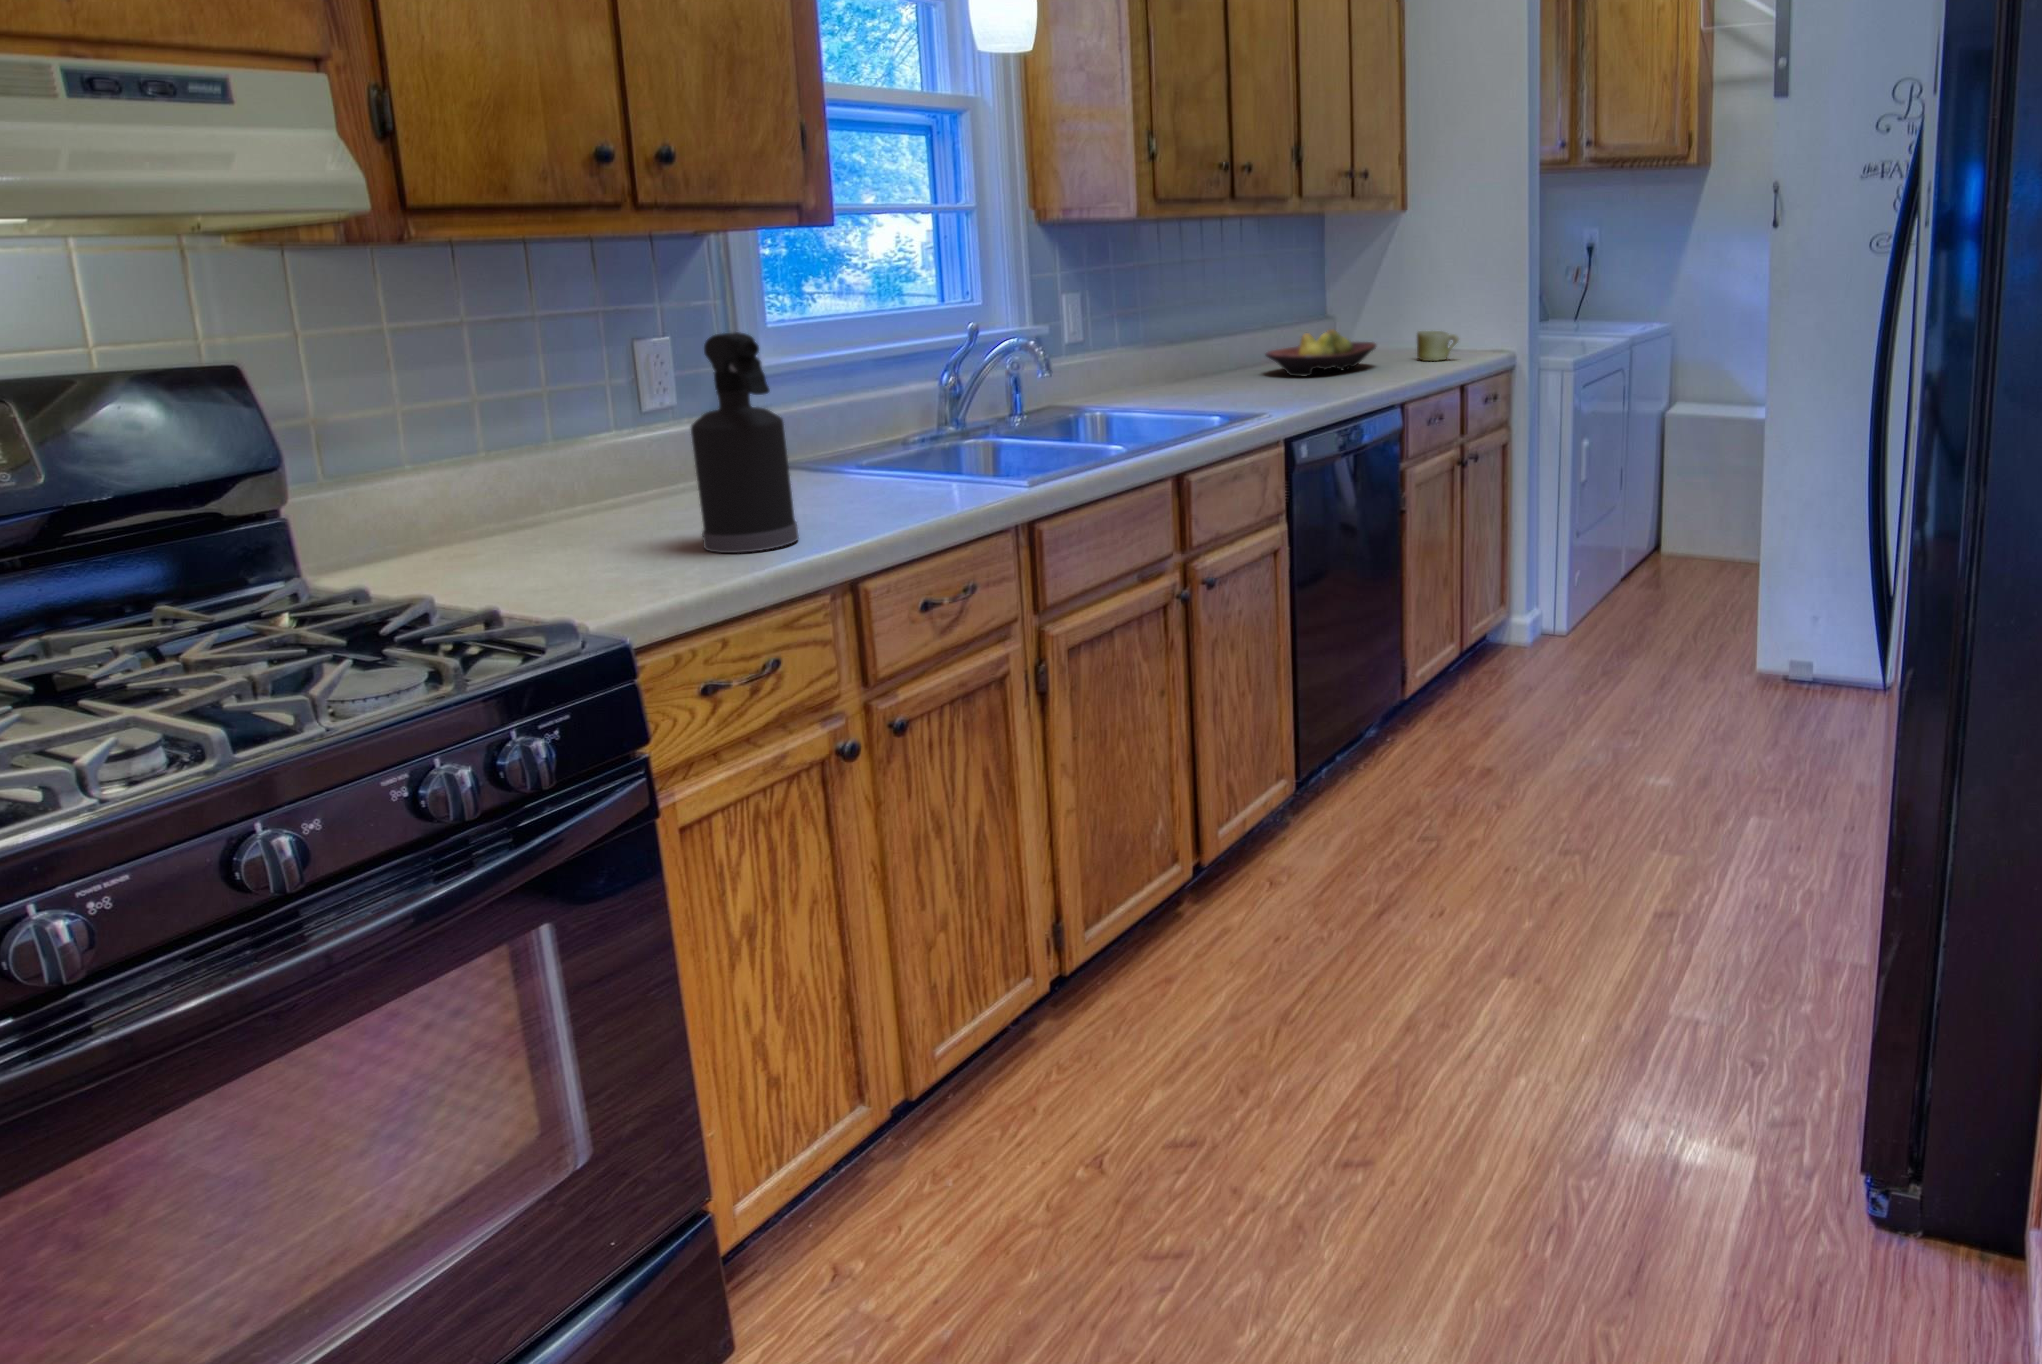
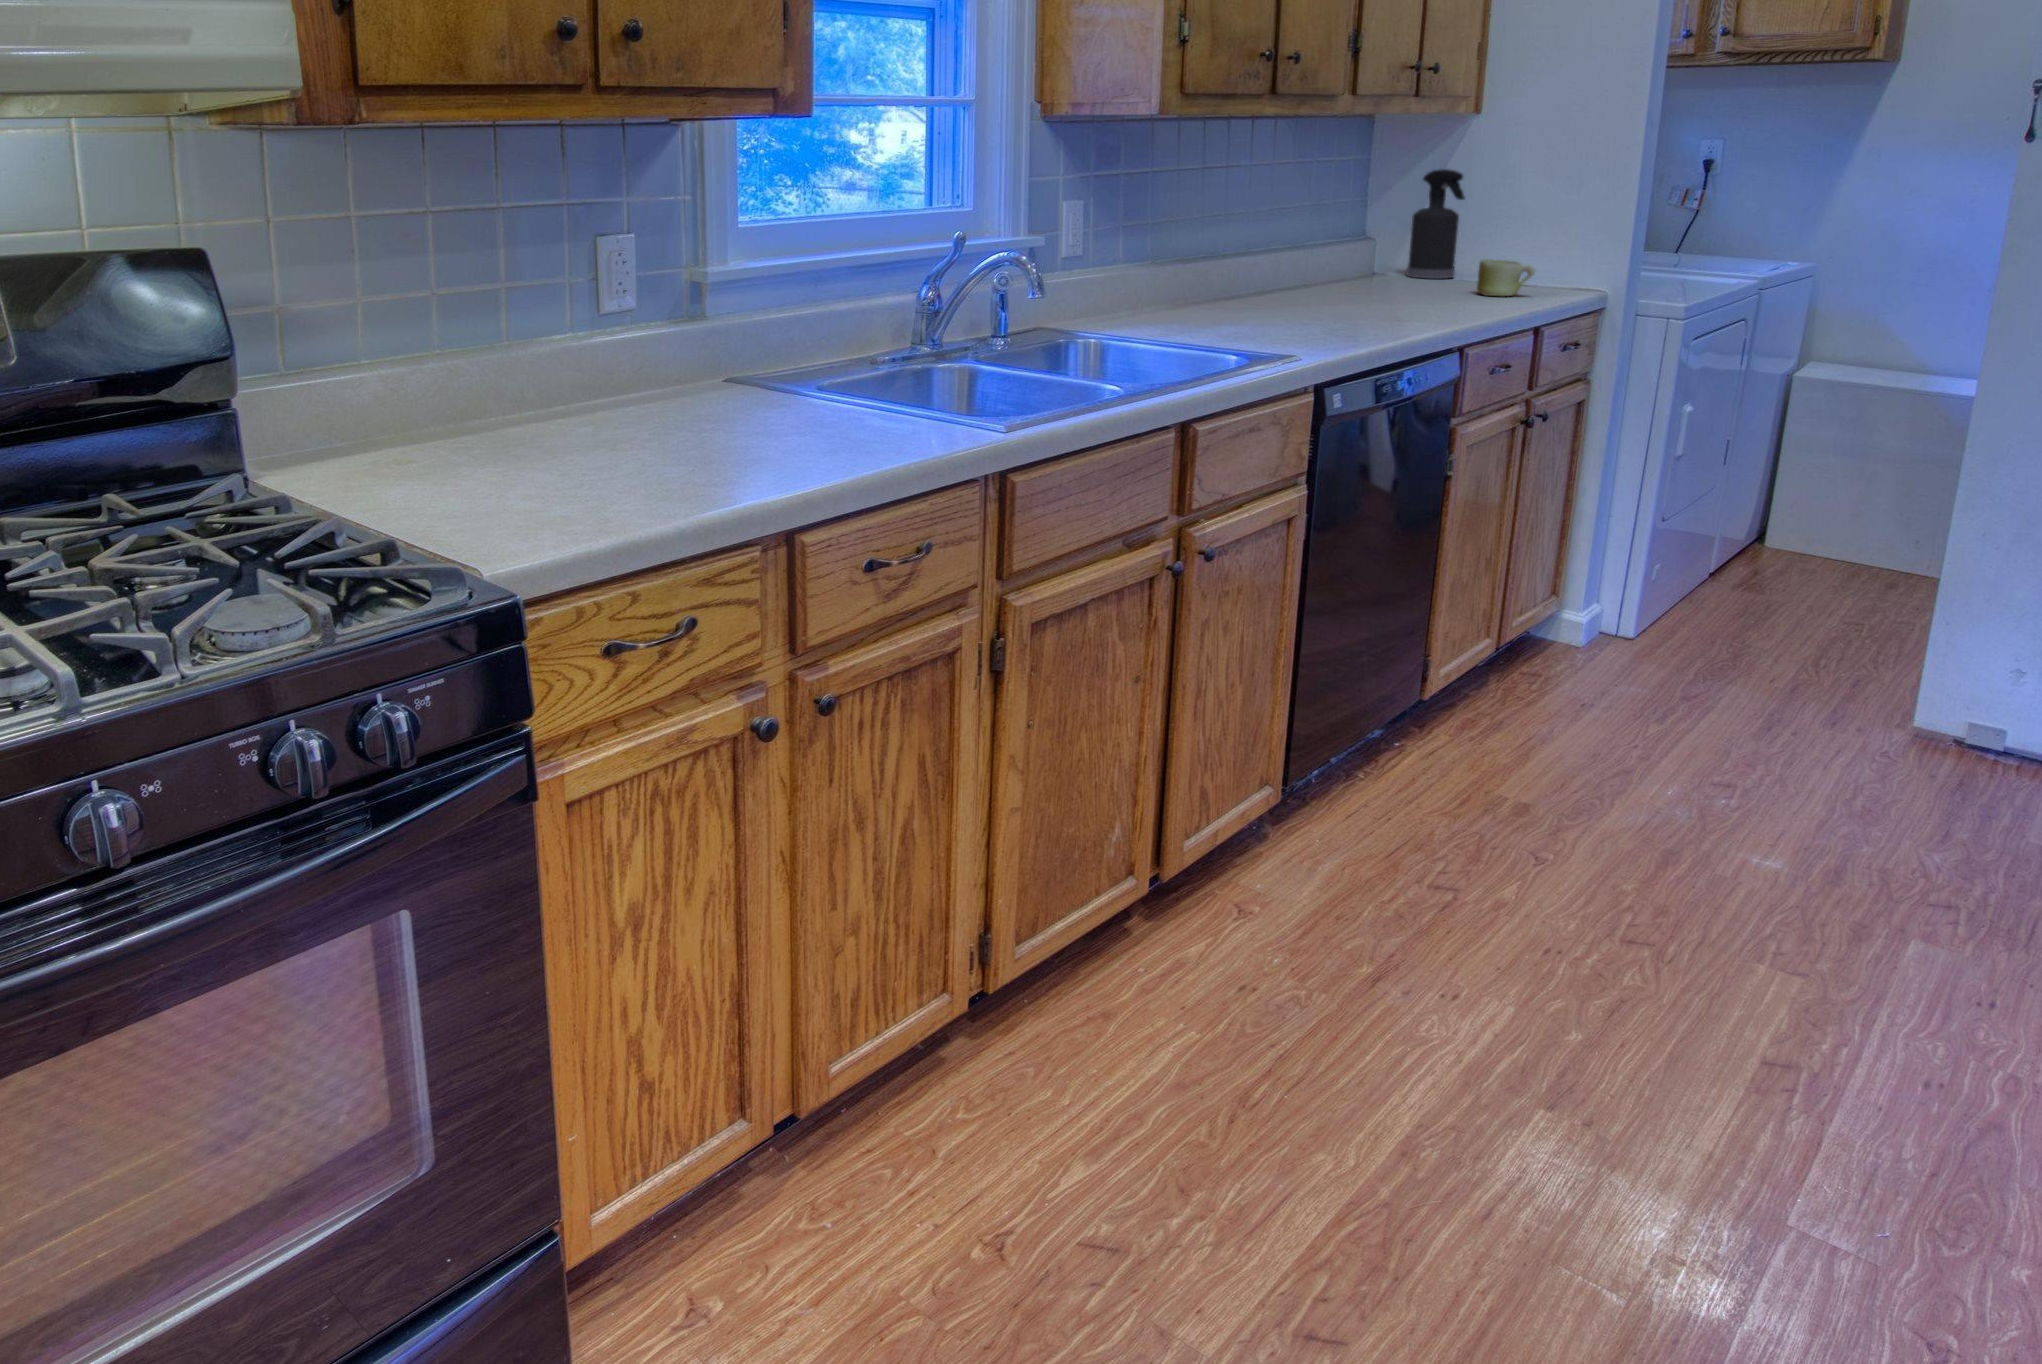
fruit bowl: present [1266,329,1376,376] -> none [1288,253,1428,307]
spray bottle: present [691,332,799,553] -> present [1407,169,1464,279]

